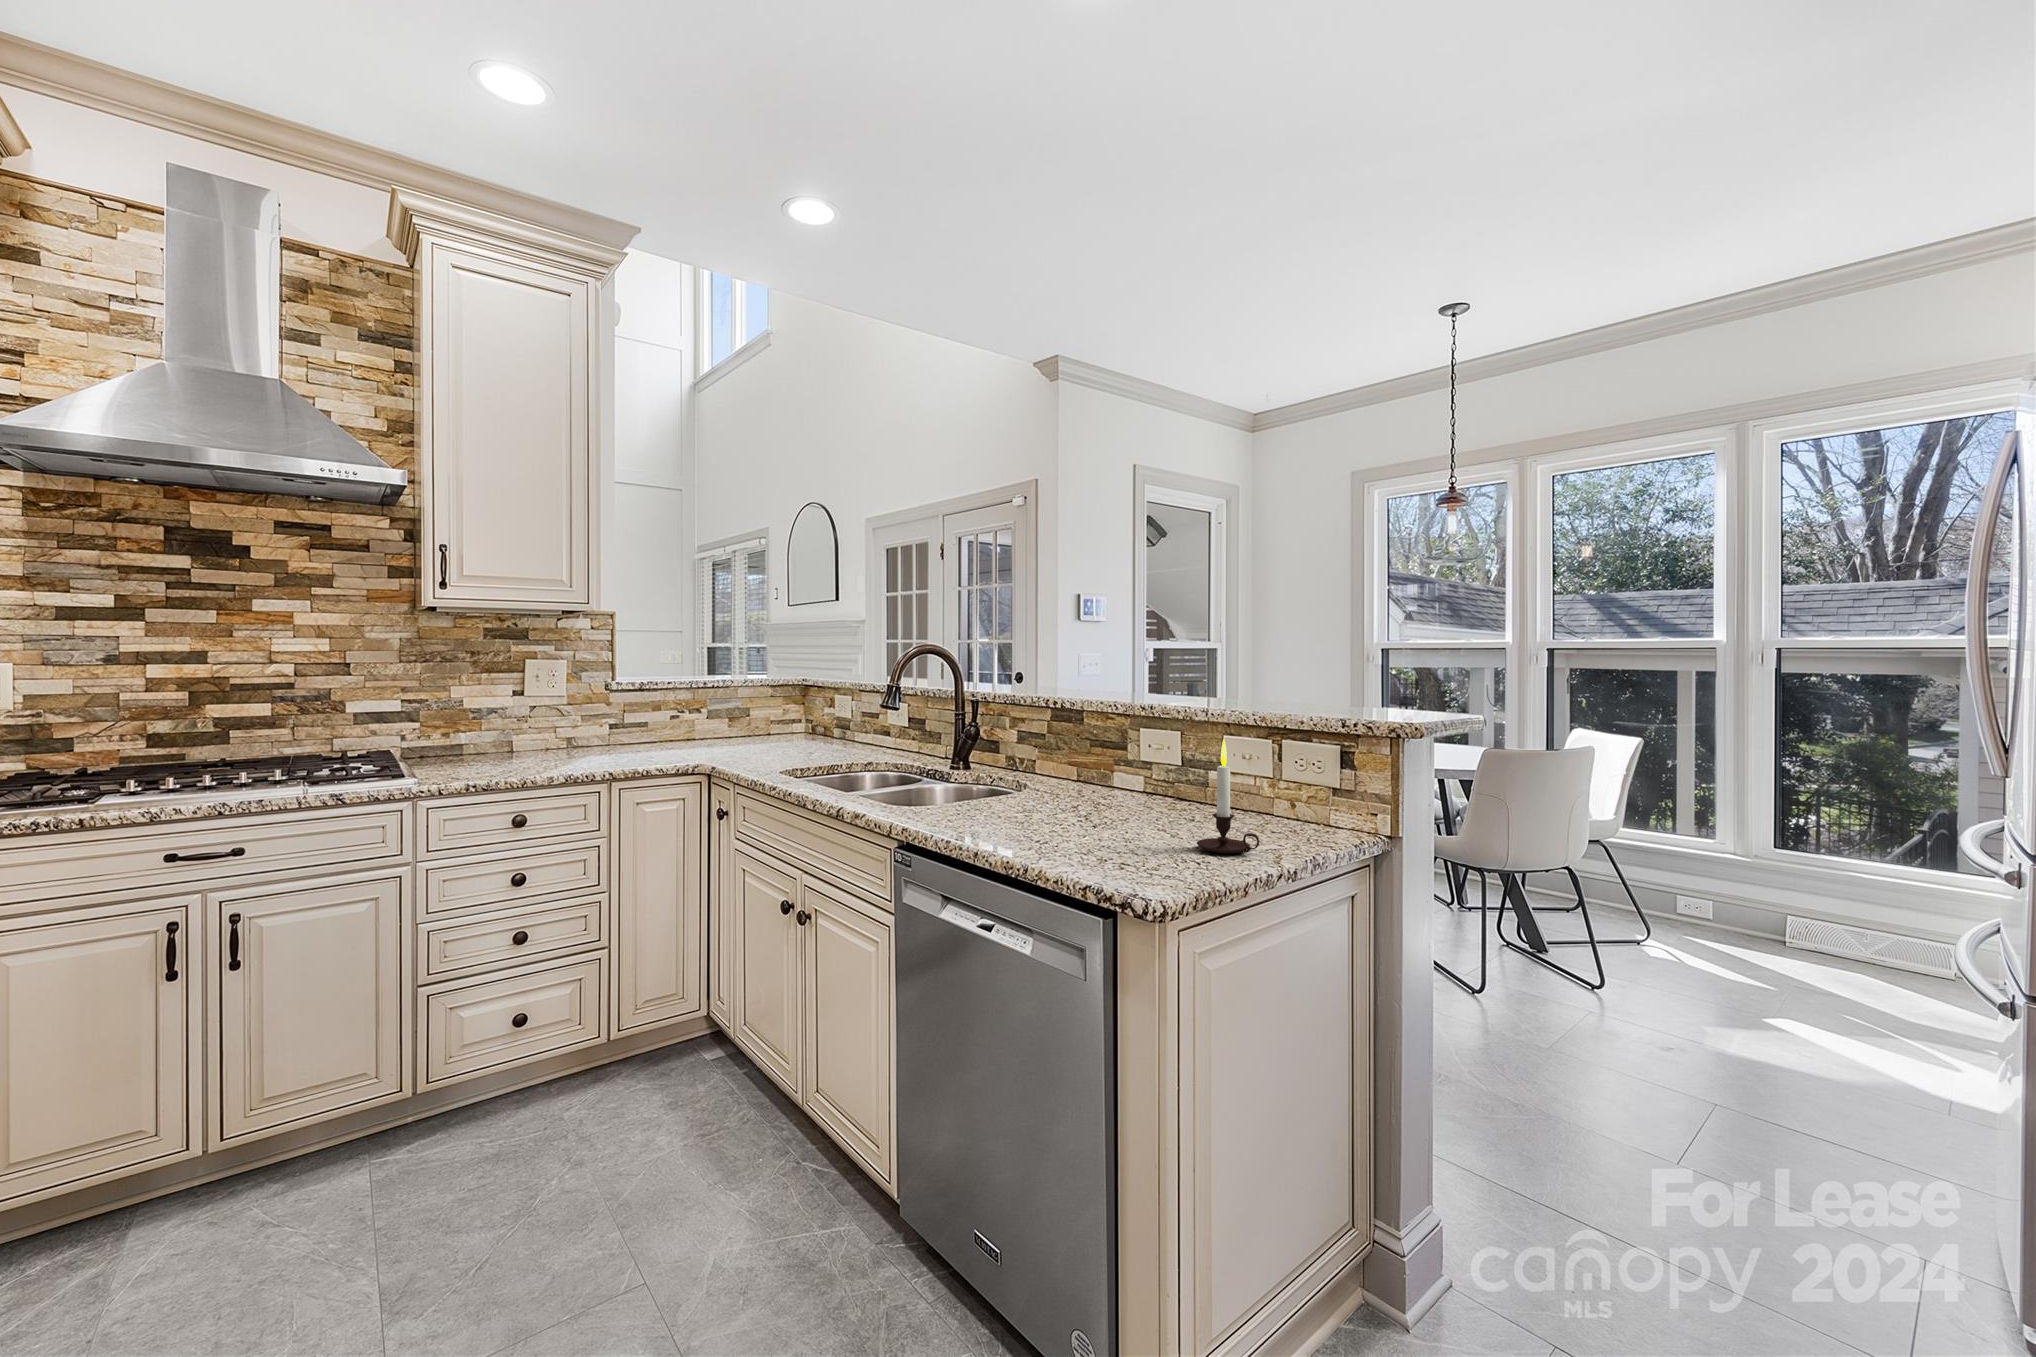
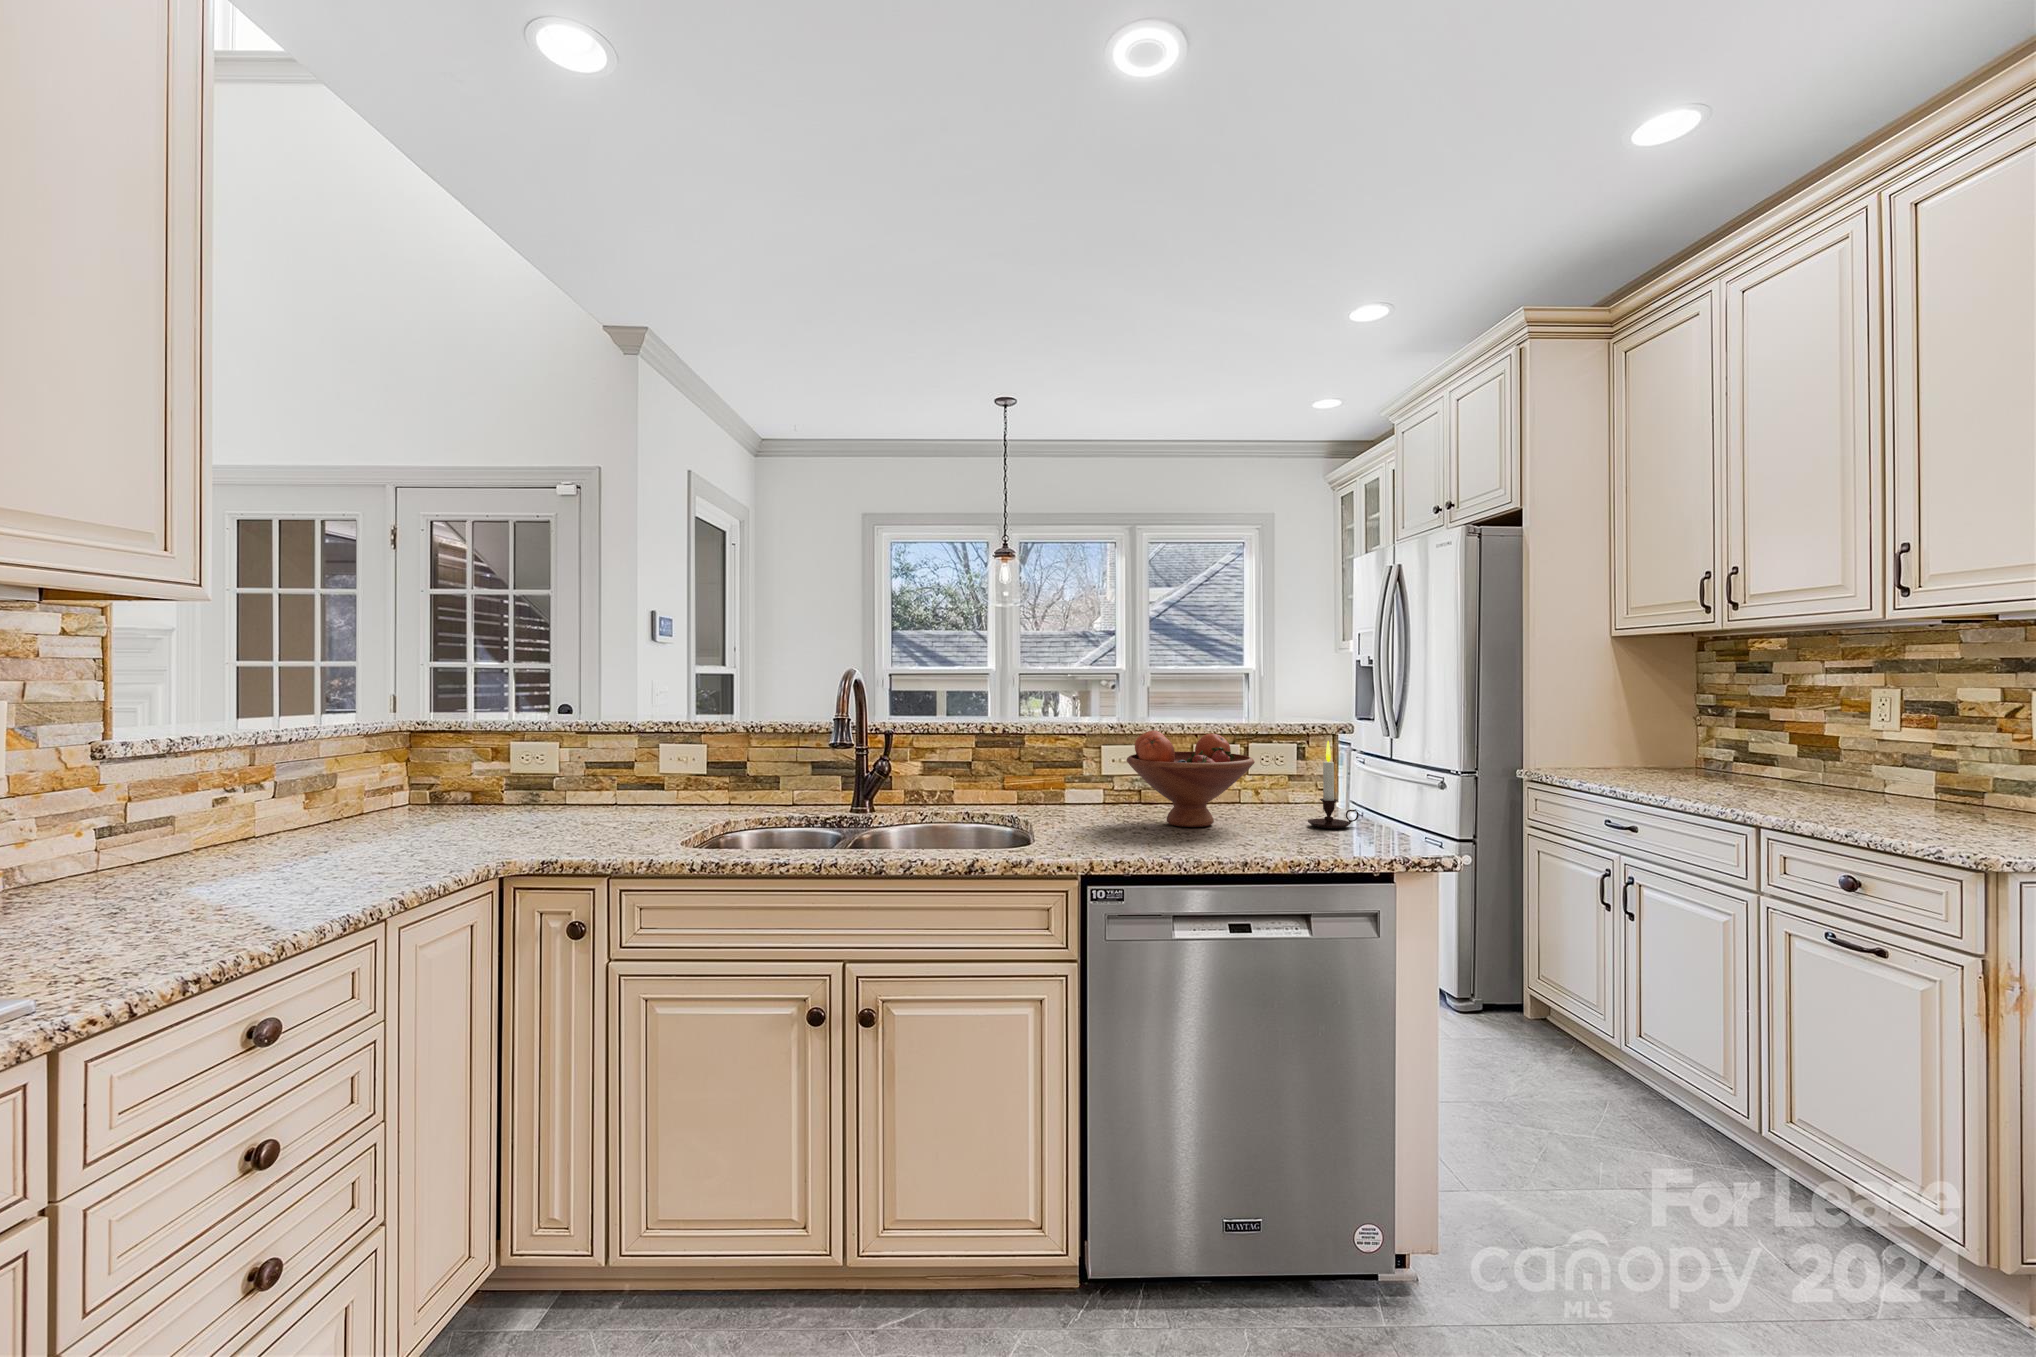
fruit bowl: none [1049,713,1191,824] -> present [1127,730,1255,827]

